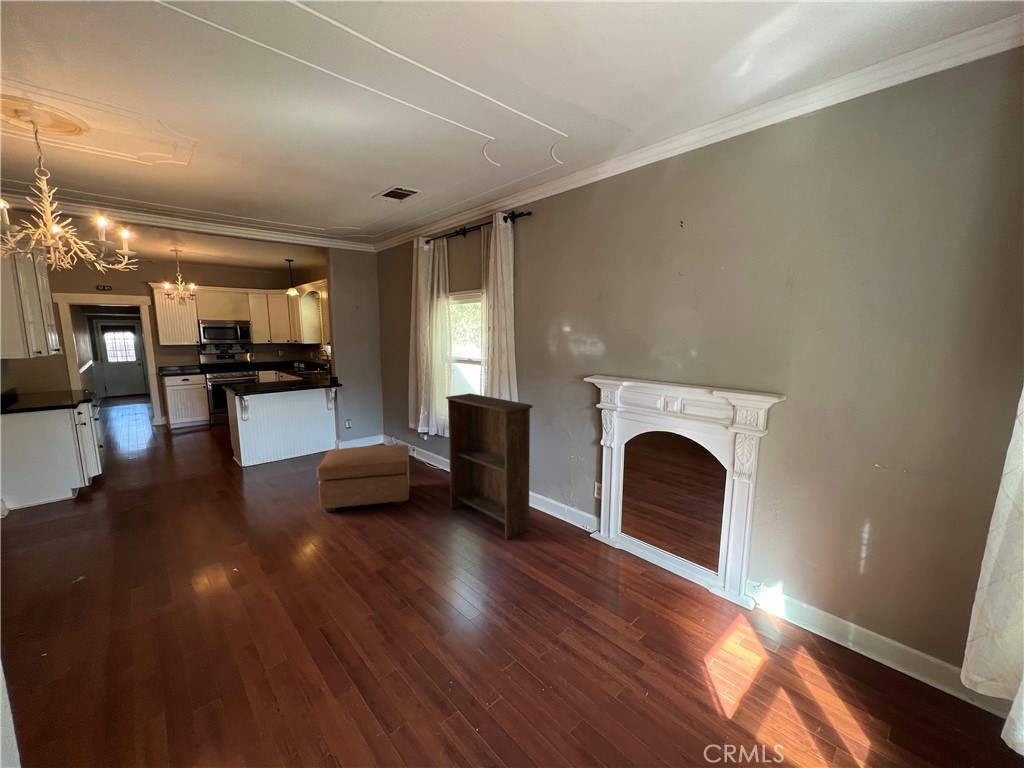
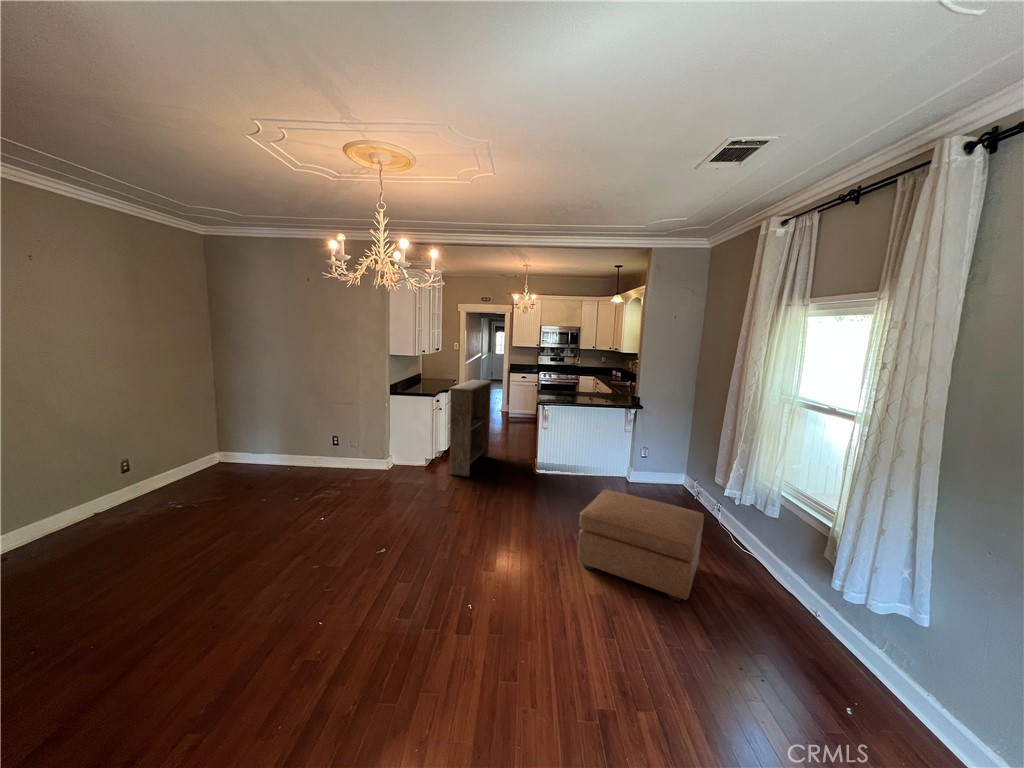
bookshelf: present [446,393,532,539] -> present [449,380,492,477]

